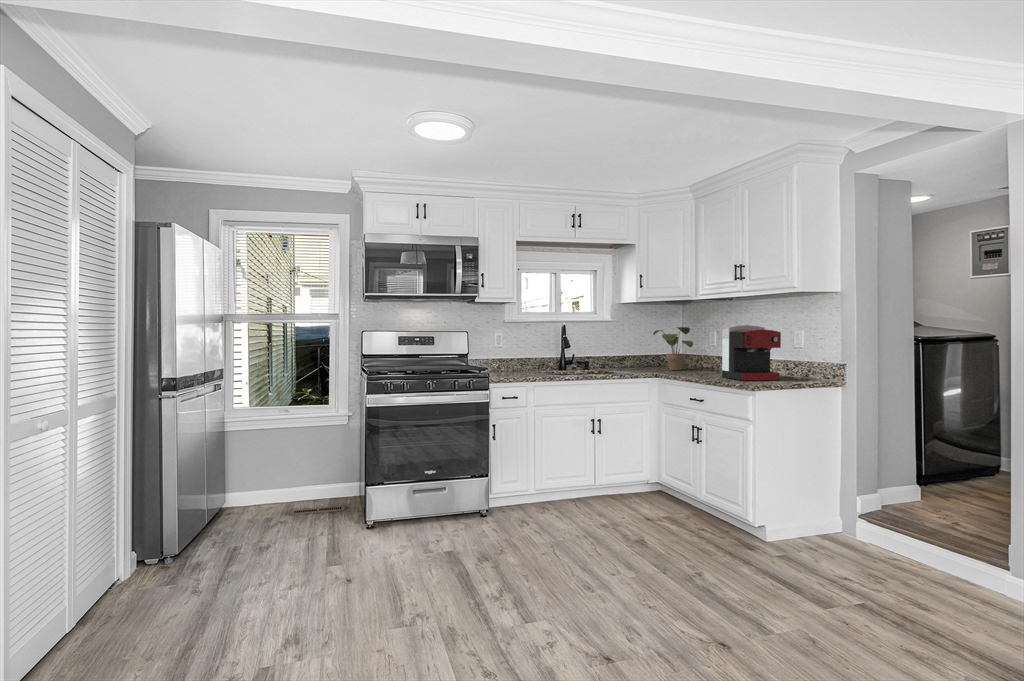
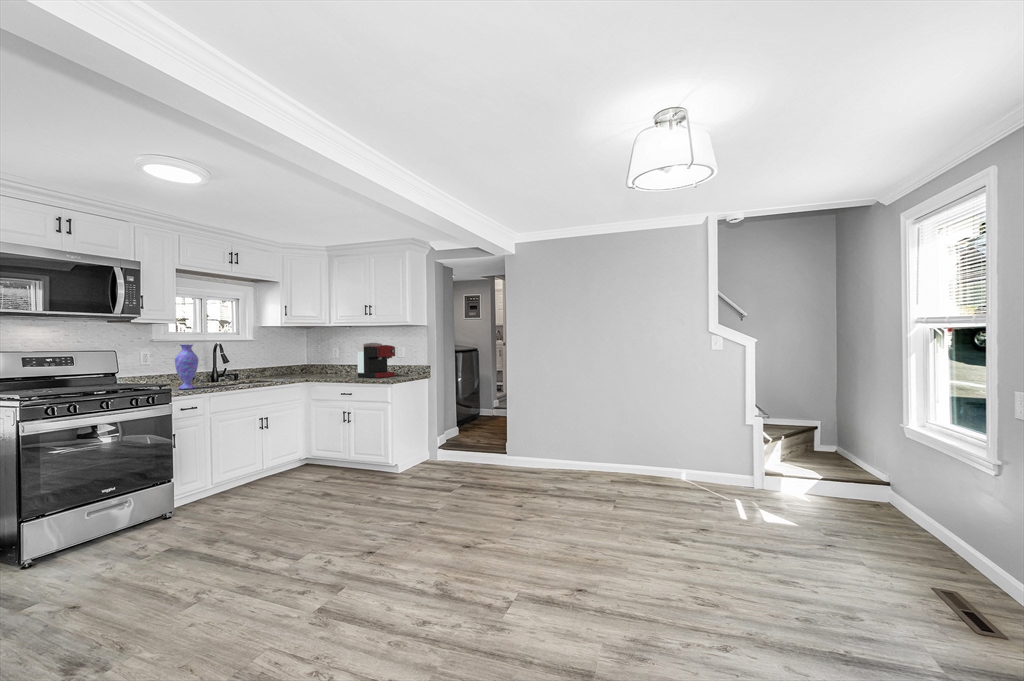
vase: none [507,327,528,376] -> present [175,345,198,389]
potted plant: present [653,327,693,370] -> none [294,344,328,376]

